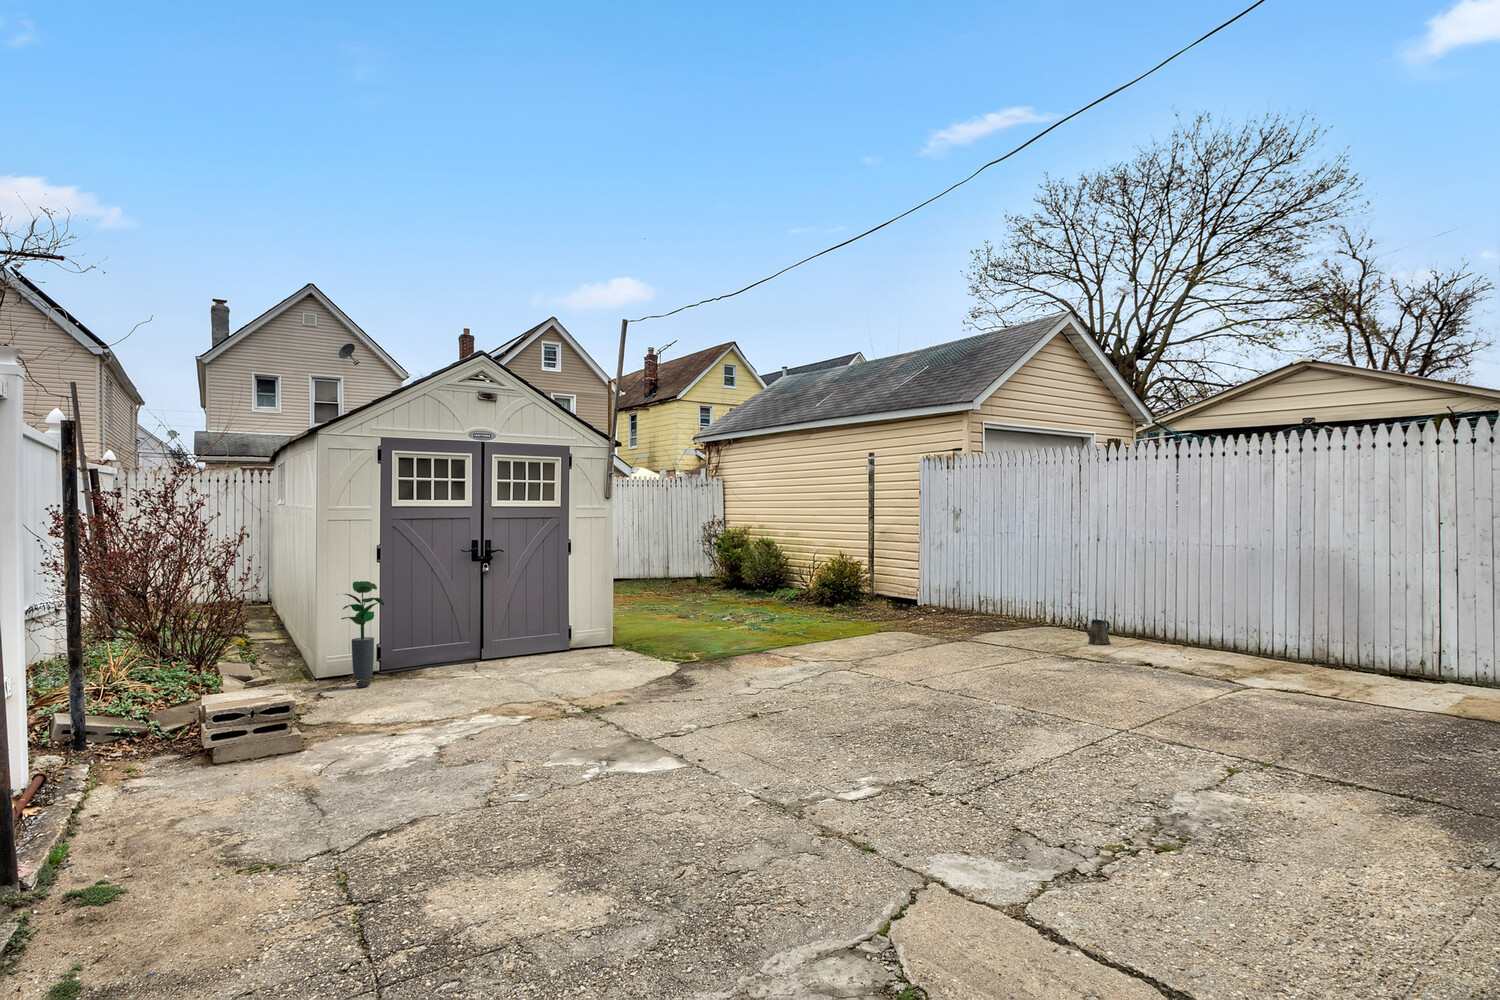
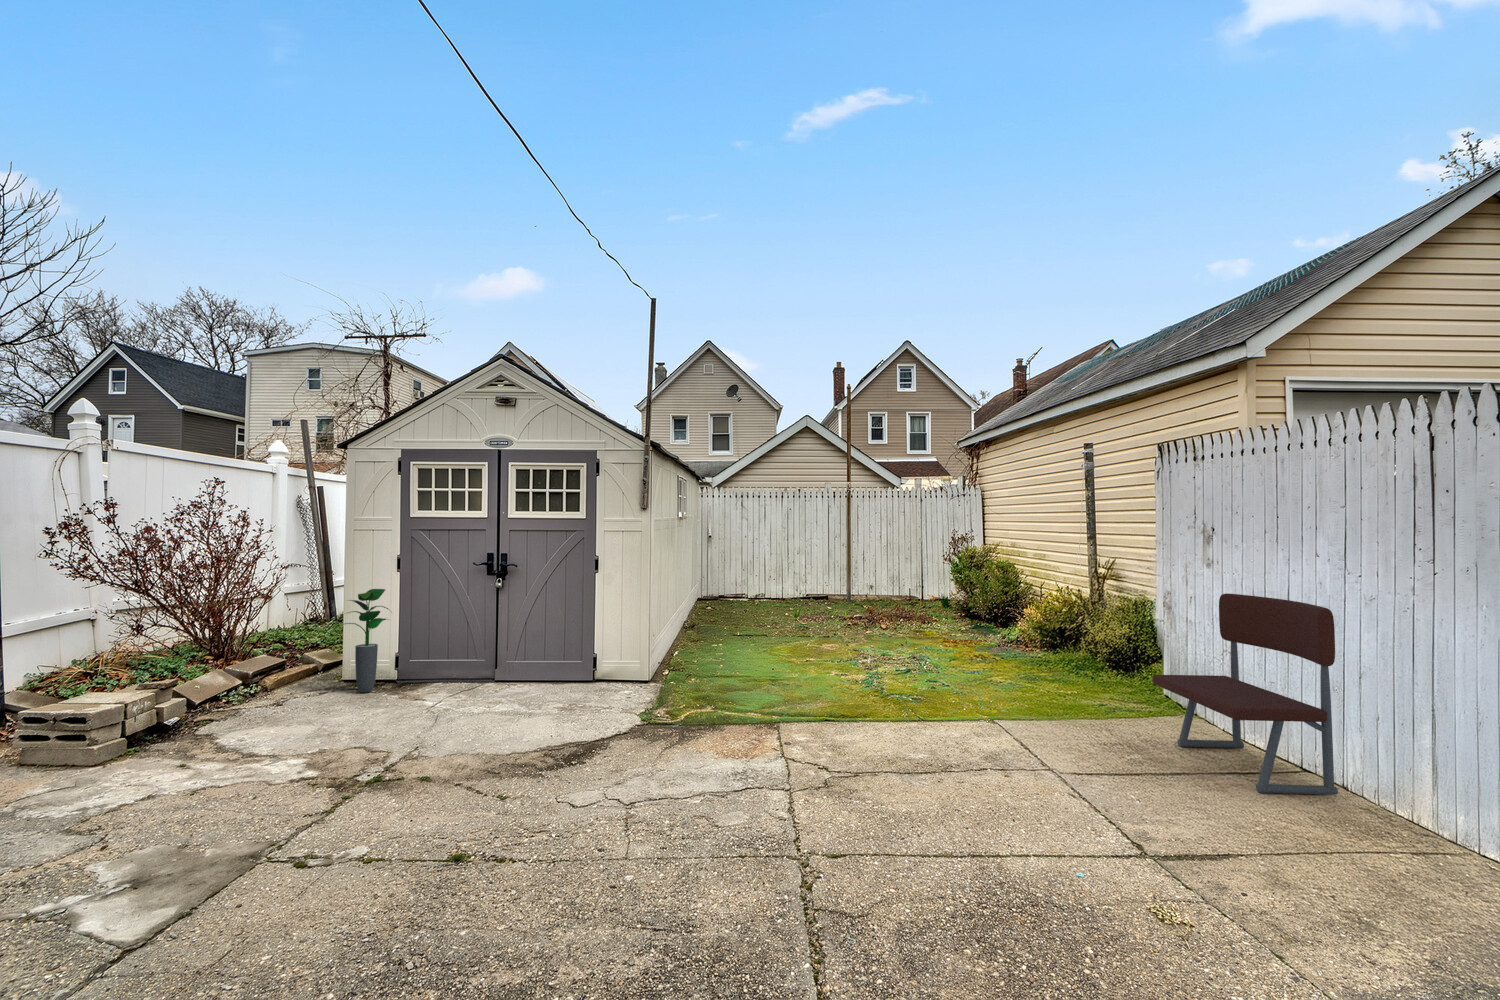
bench: none [971,544,1064,639] -> present [1152,593,1338,795]
watering can: present [1078,619,1110,645] -> none [1325,775,1439,848]

